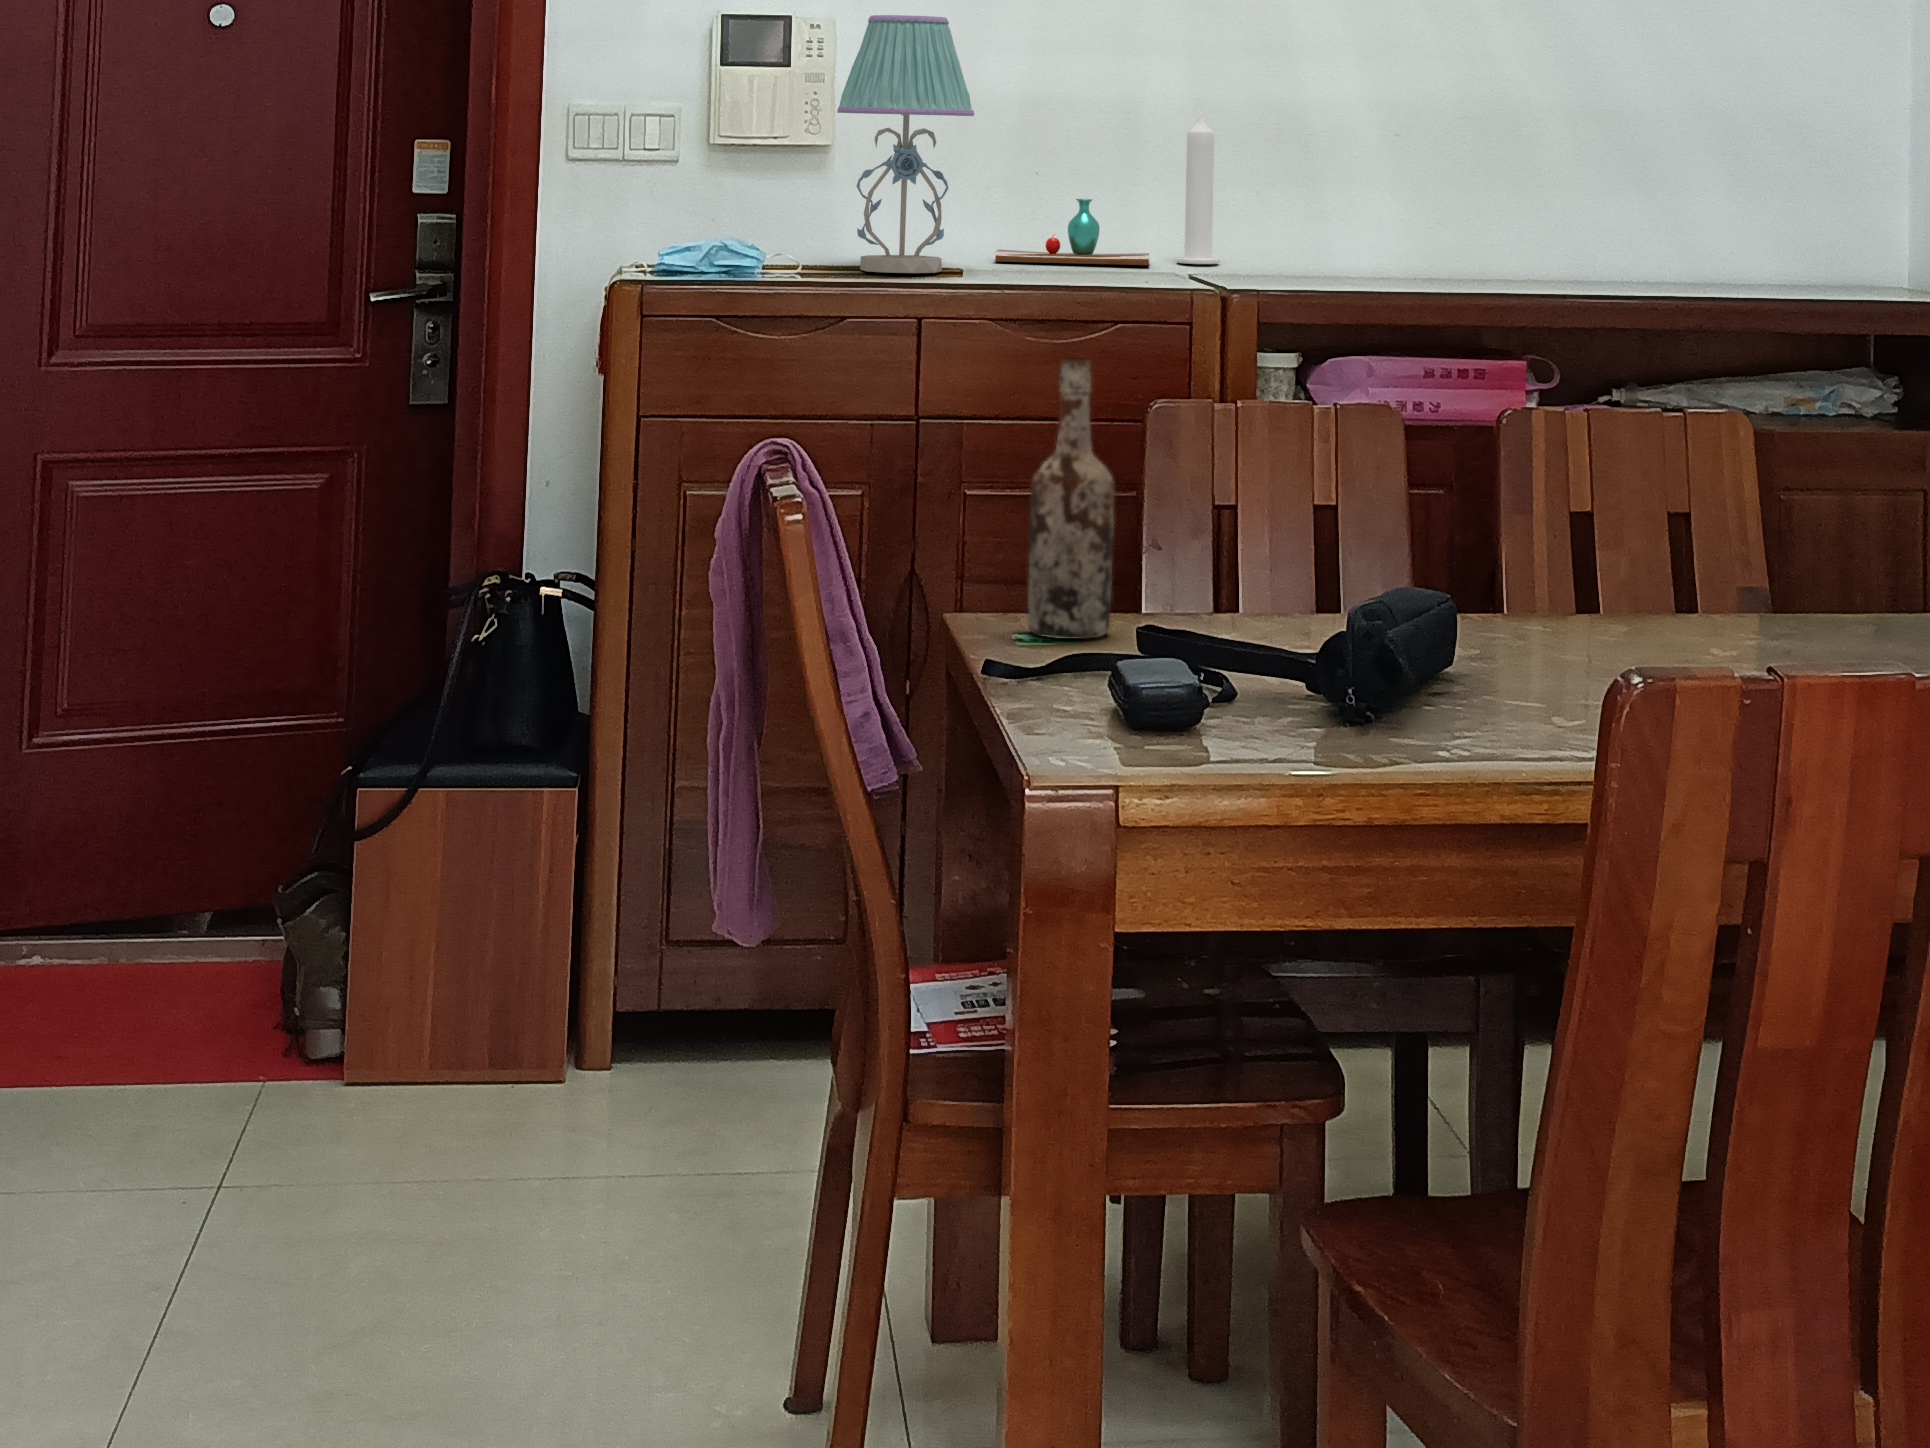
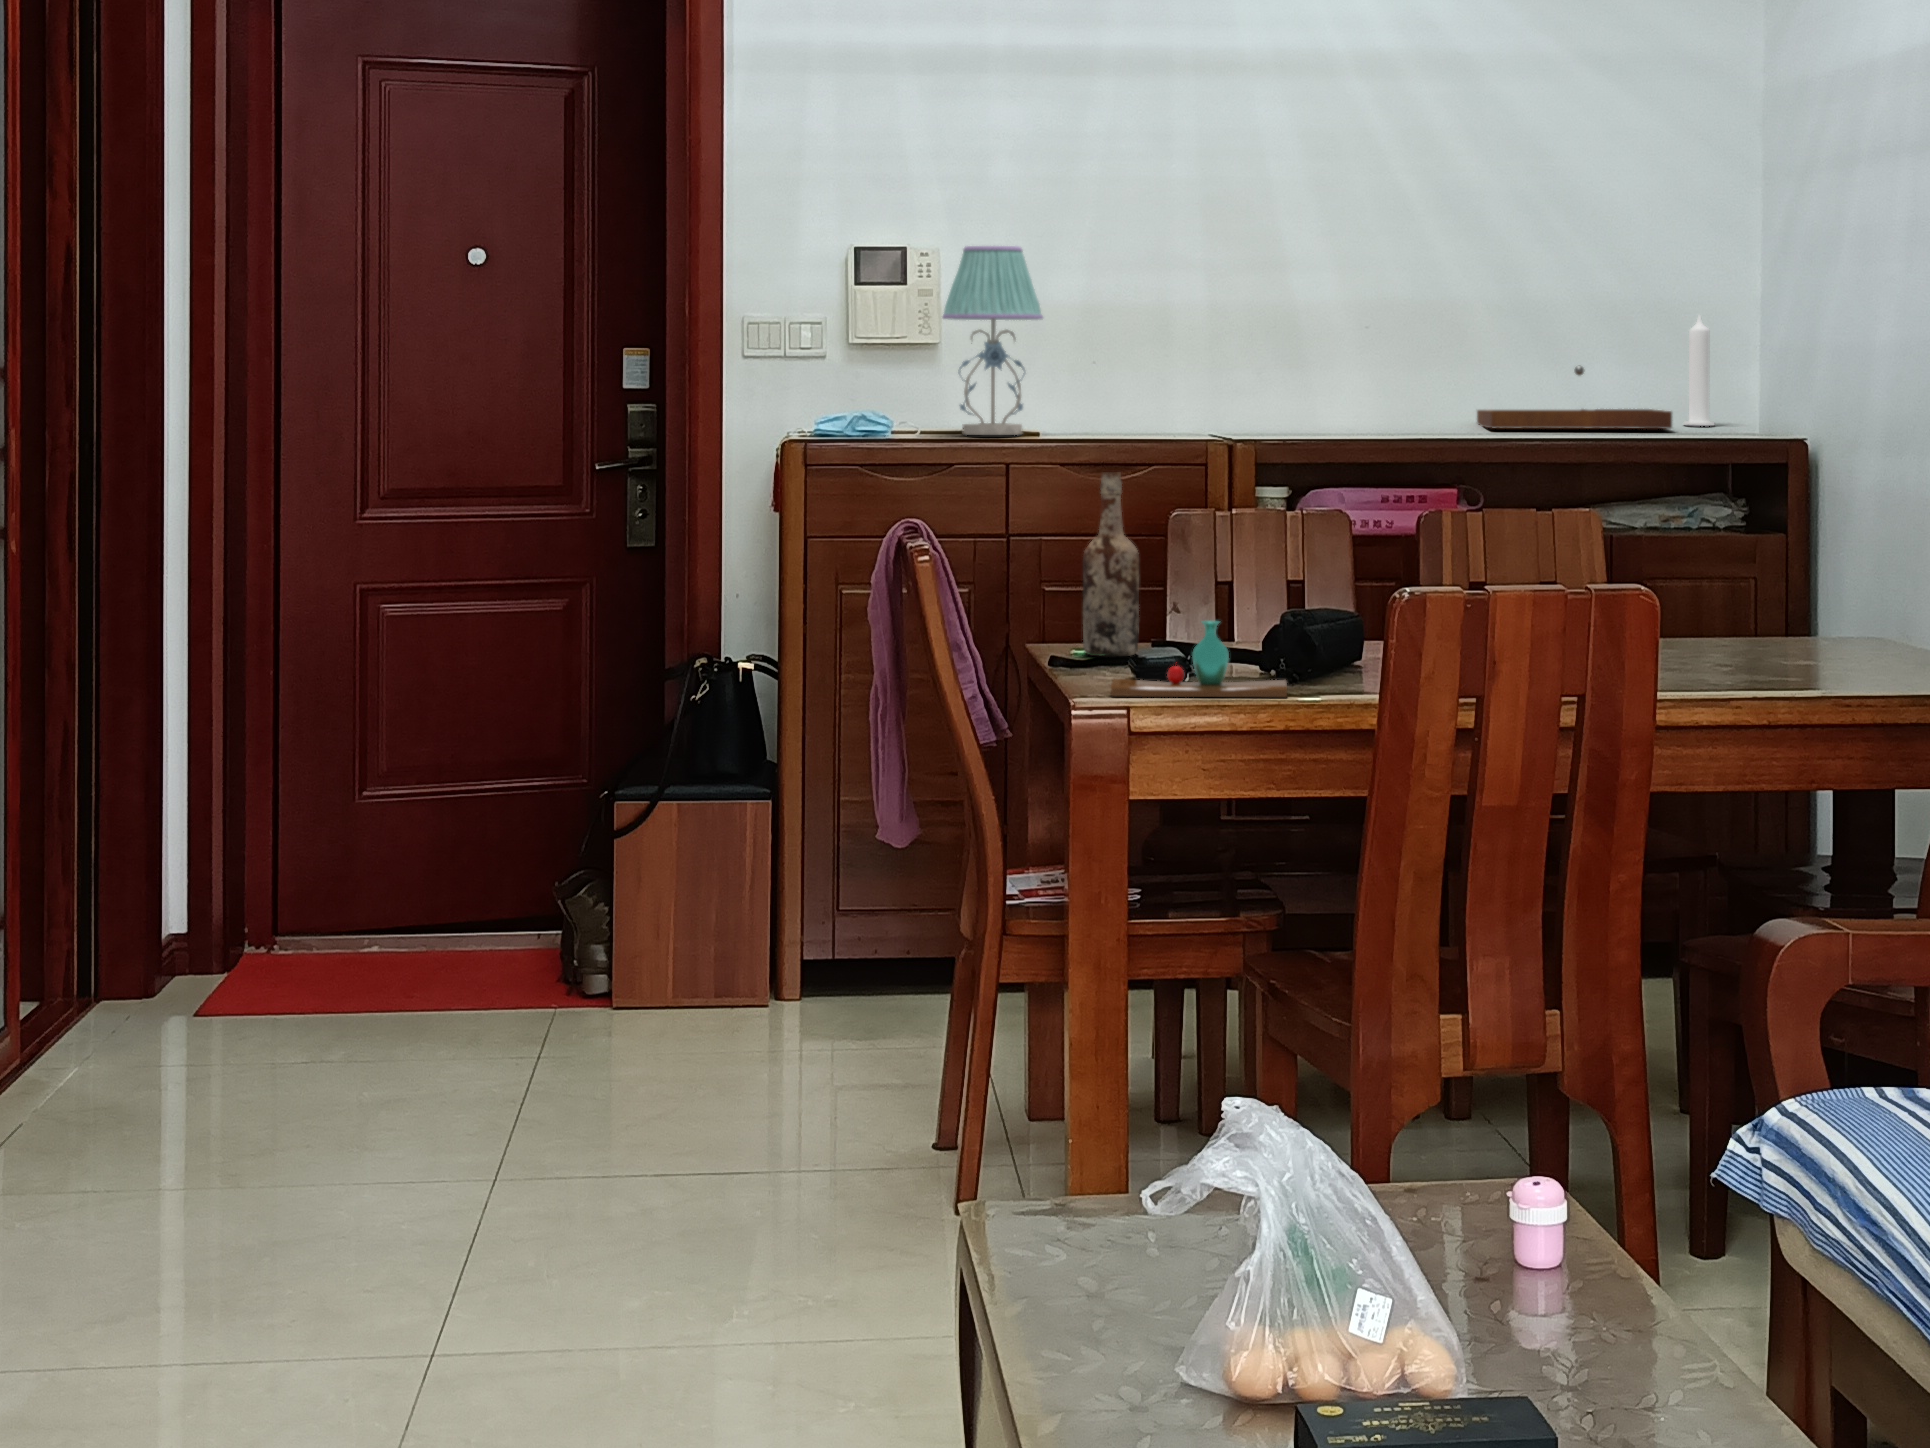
candle: present [1177,112,1219,264] -> present [1683,316,1715,426]
tray: none [1544,191,1811,280] -> present [1477,366,1672,429]
vase: present [995,199,1149,265] -> present [1111,621,1287,697]

